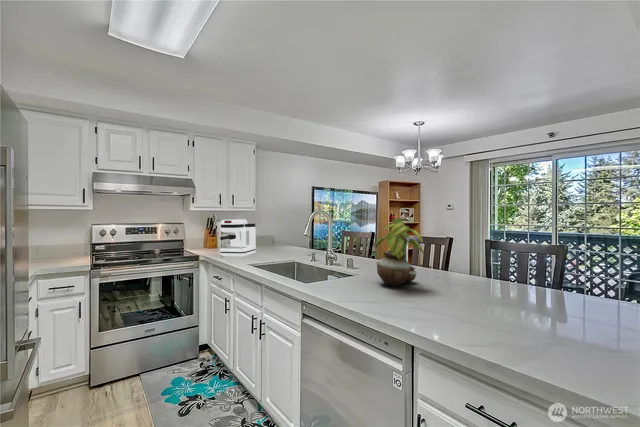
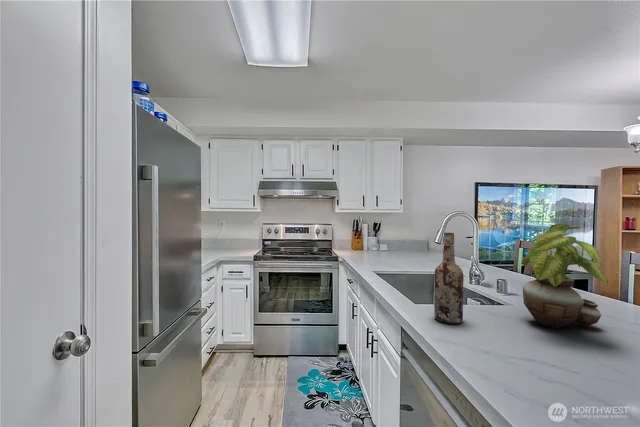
coffee maker: present [220,219,256,257] -> none [356,221,396,262]
wine bottle: none [327,227,347,296] -> present [434,233,464,324]

